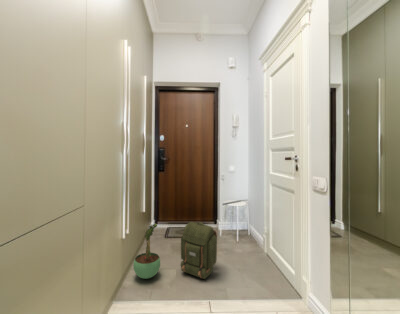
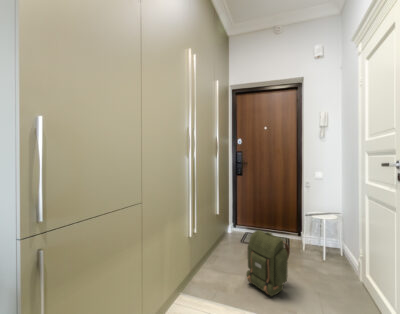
potted plant: present [133,224,160,279] -> none [200,226,226,281]

